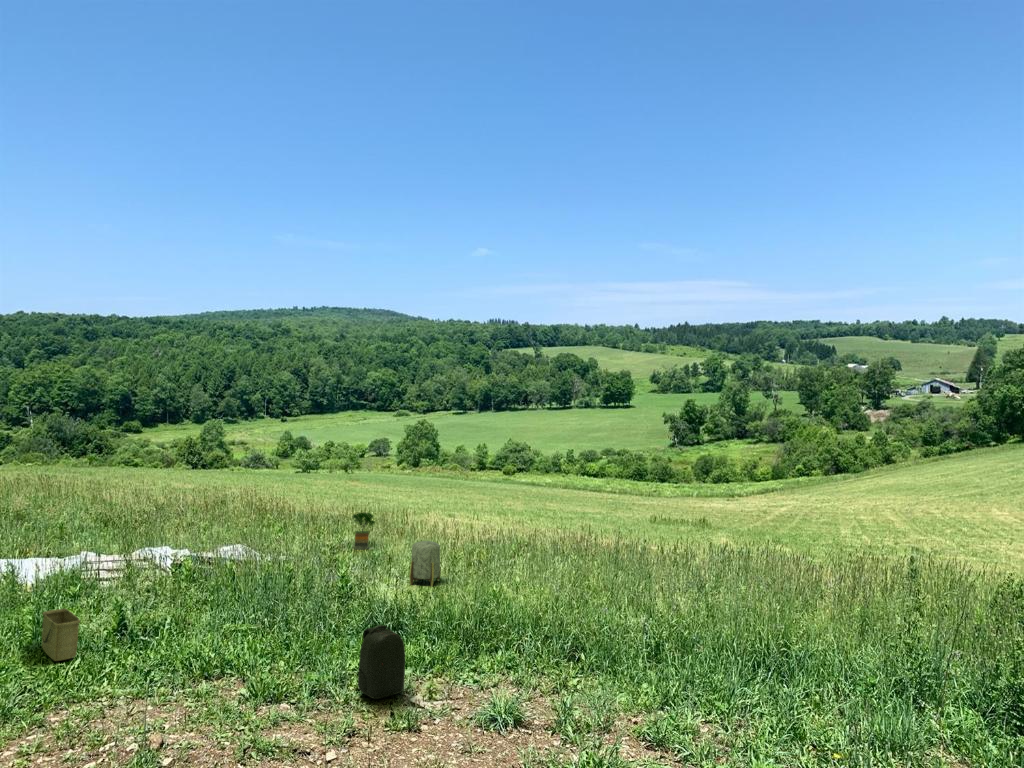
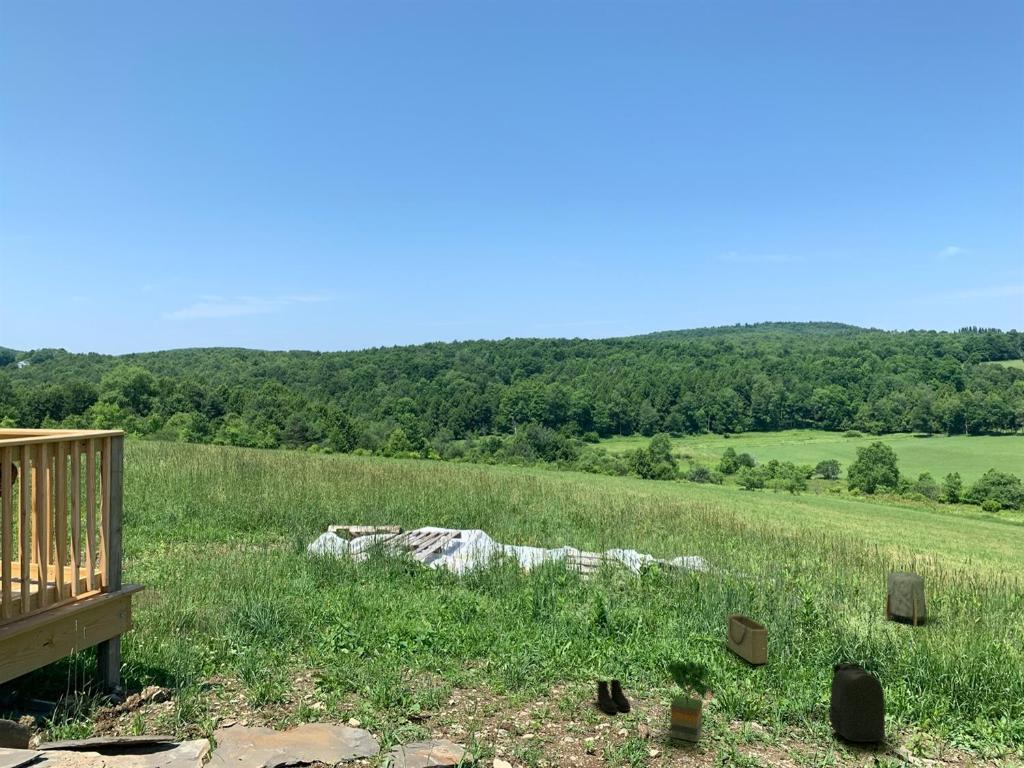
potted tree: present [352,512,375,549] -> present [666,661,712,742]
basket: present [41,609,80,661] -> present [727,614,769,664]
boots: none [102,690,144,732] -> present [598,679,630,713]

